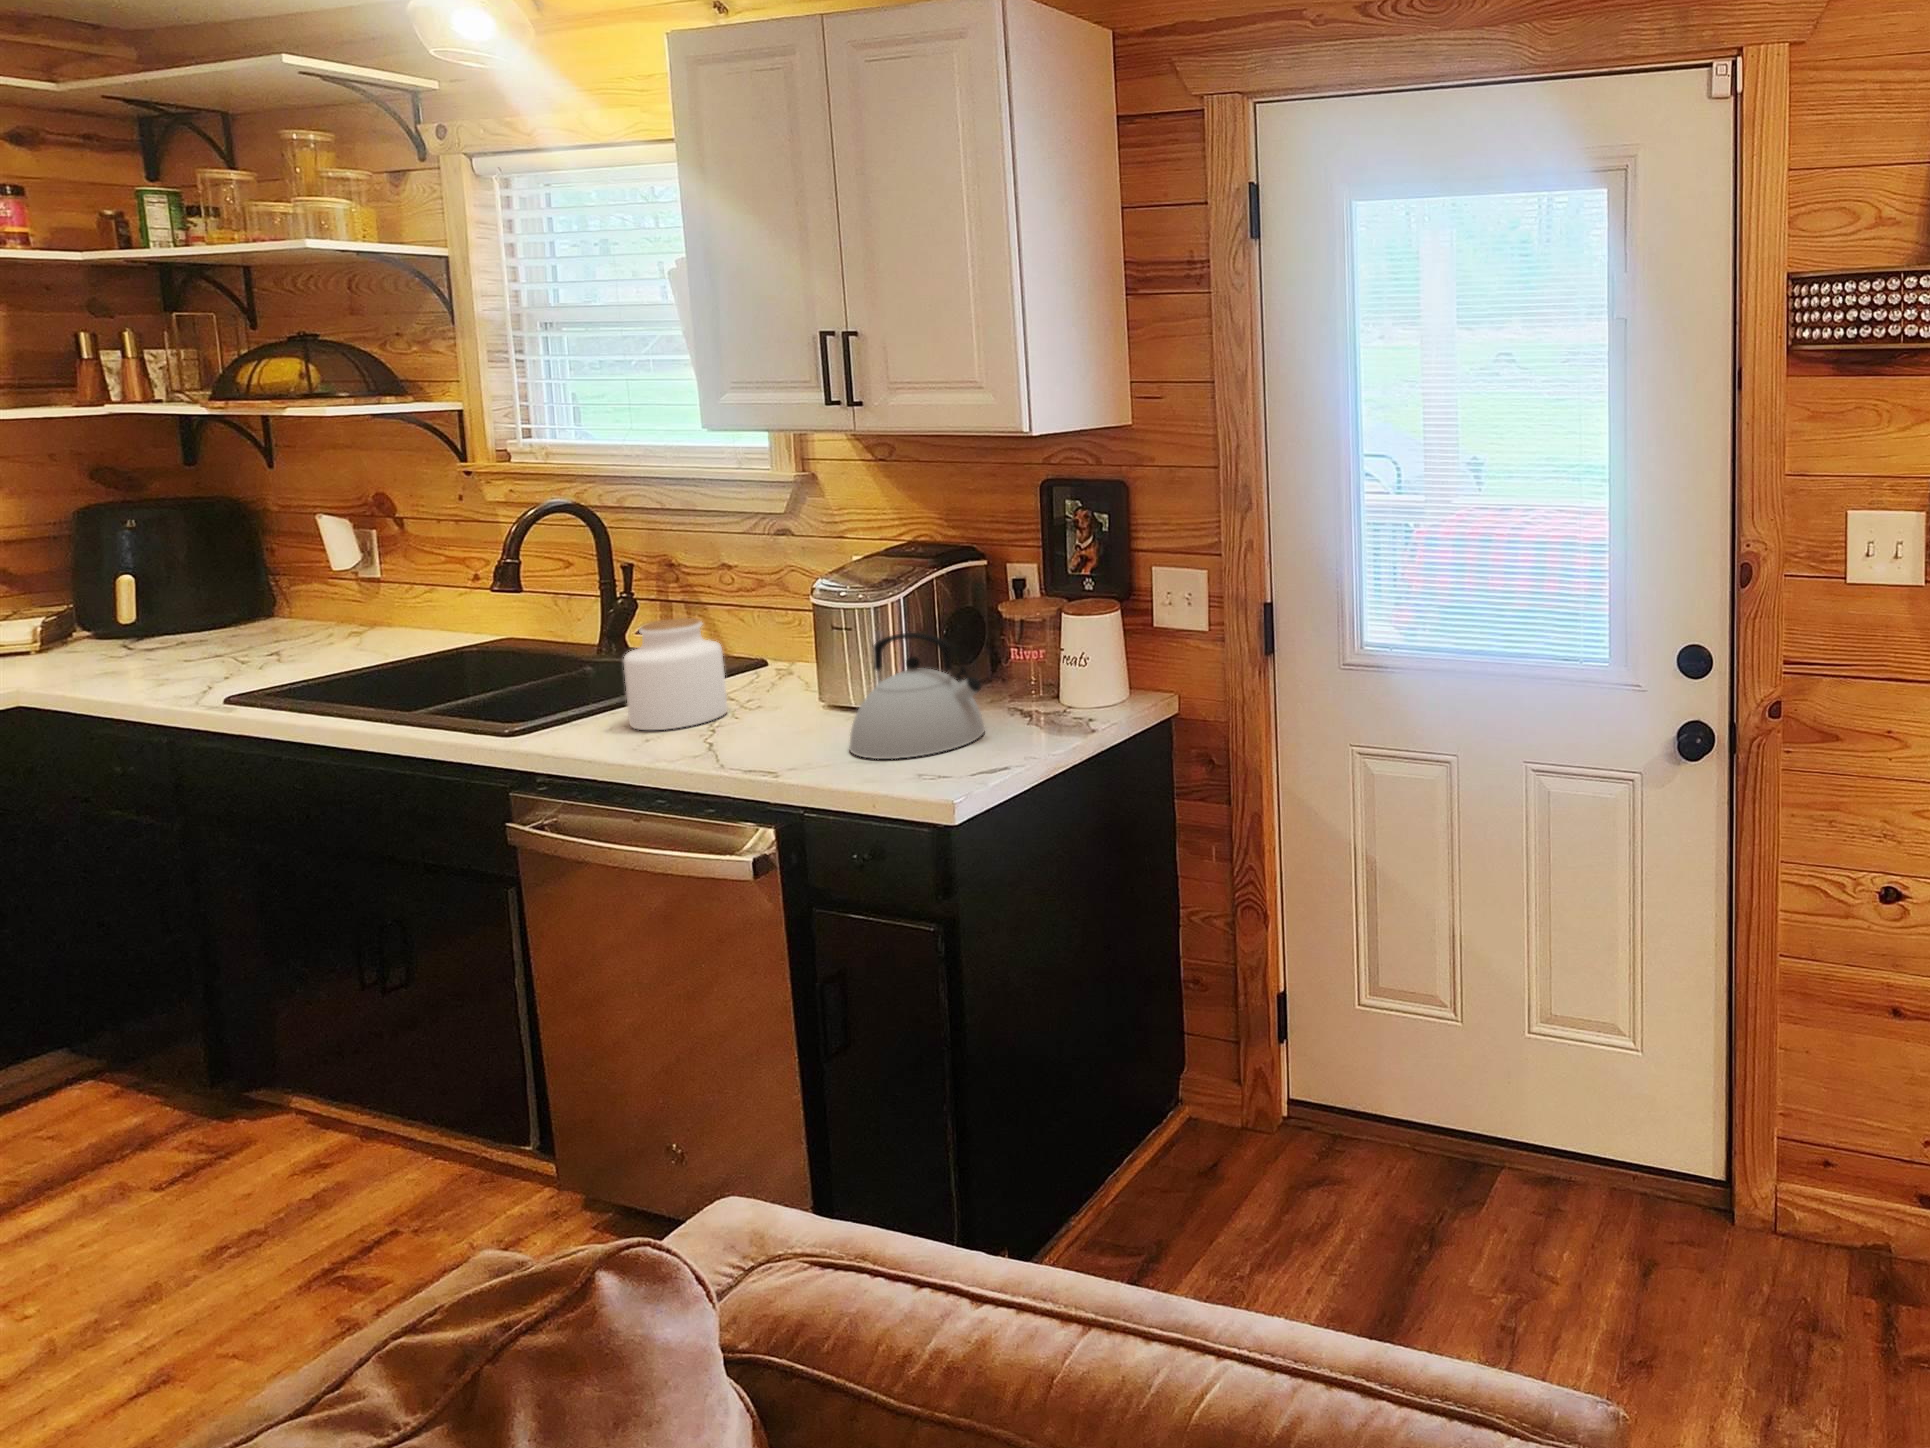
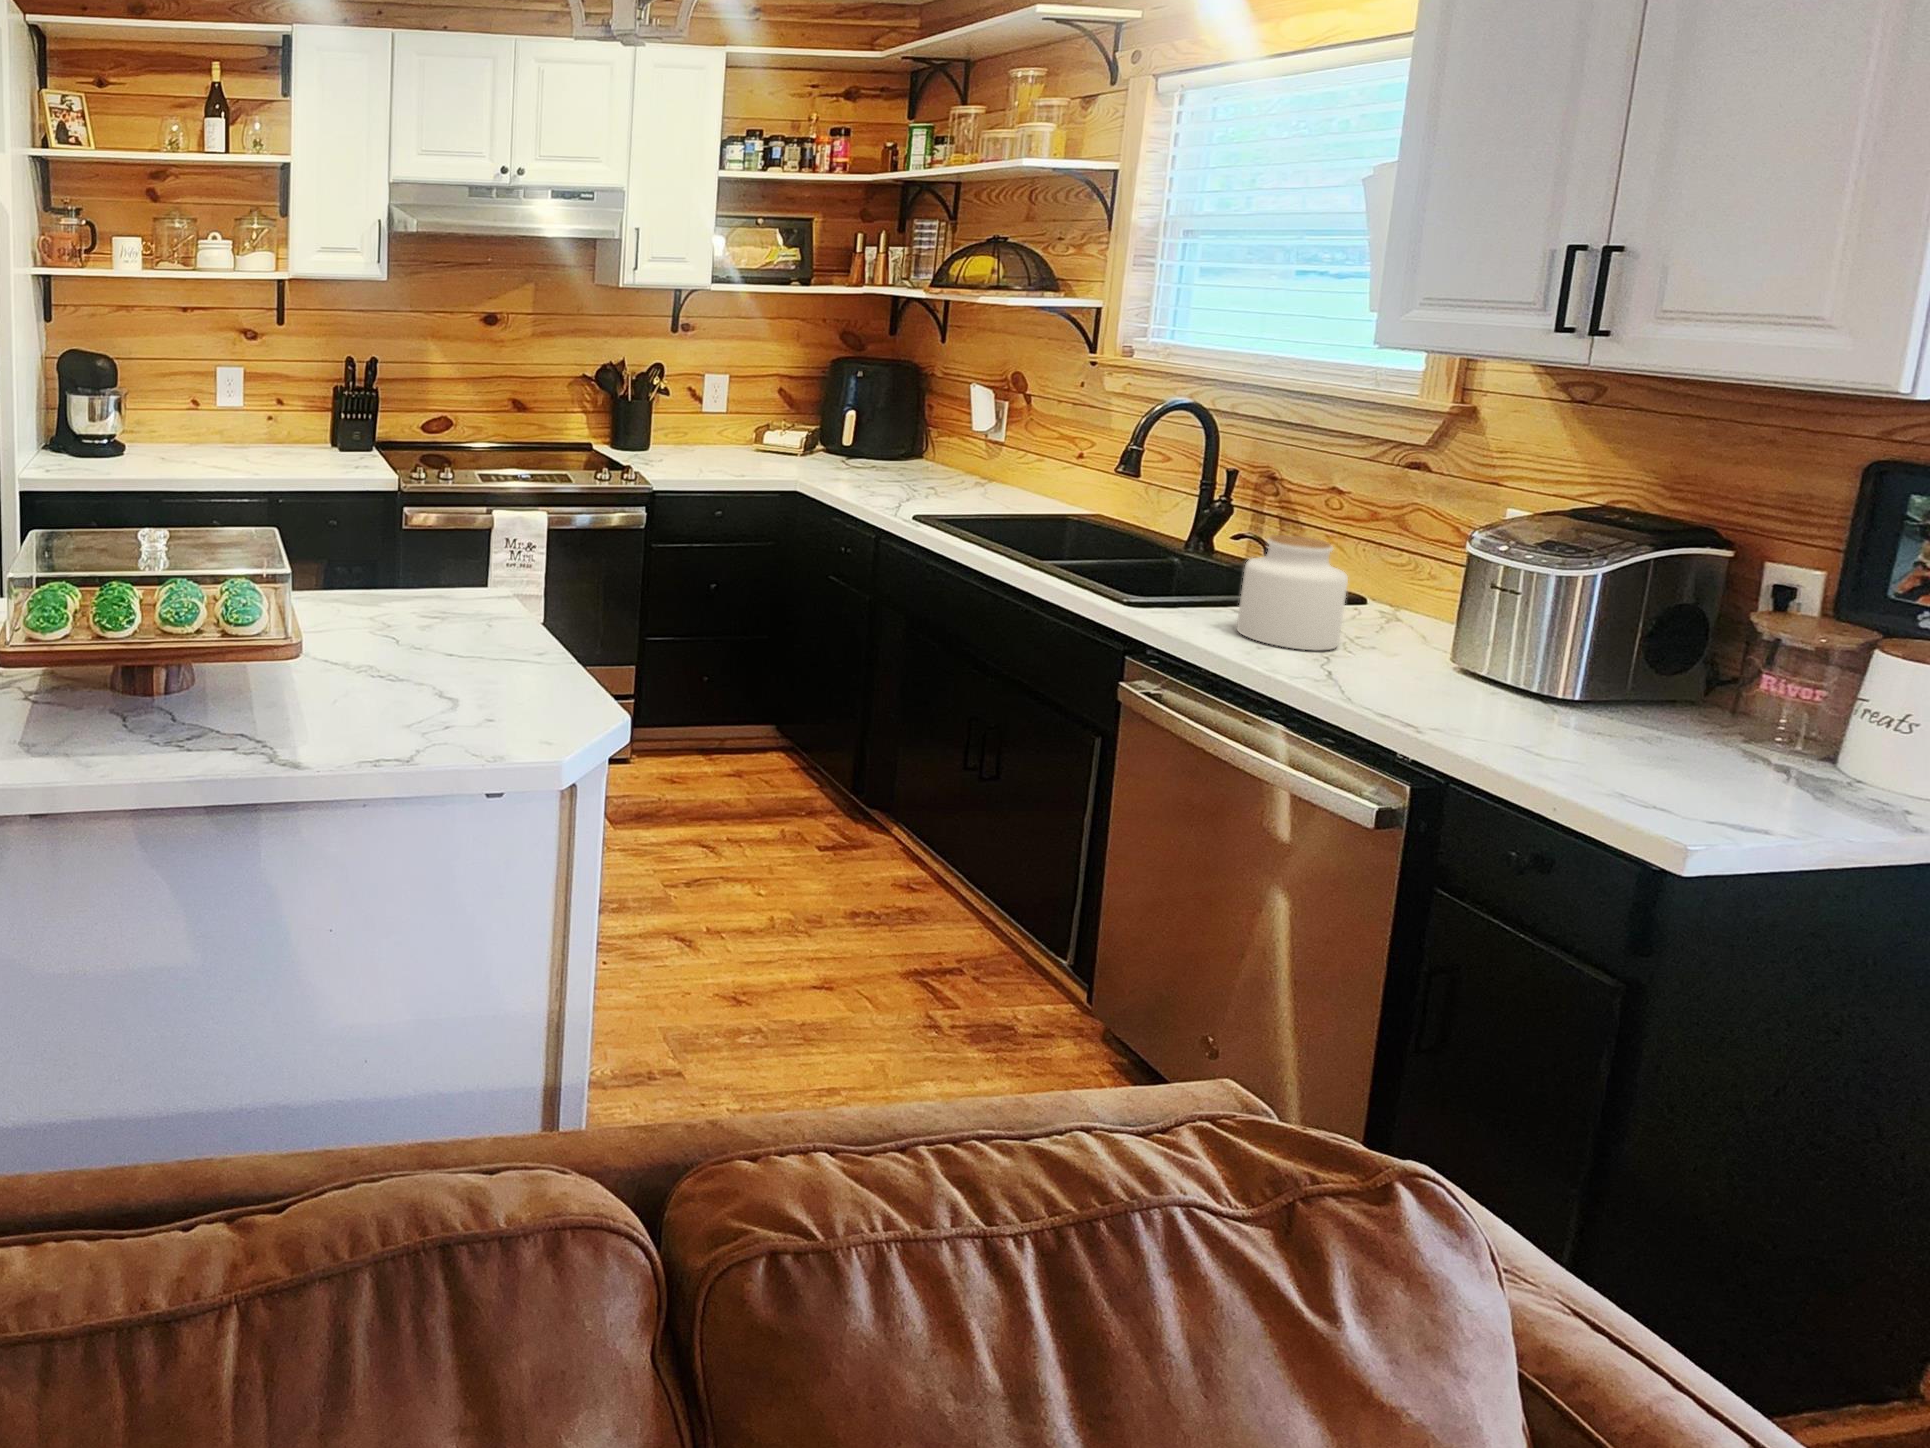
kettle: present [849,633,985,759] -> none [1515,622,1748,791]

